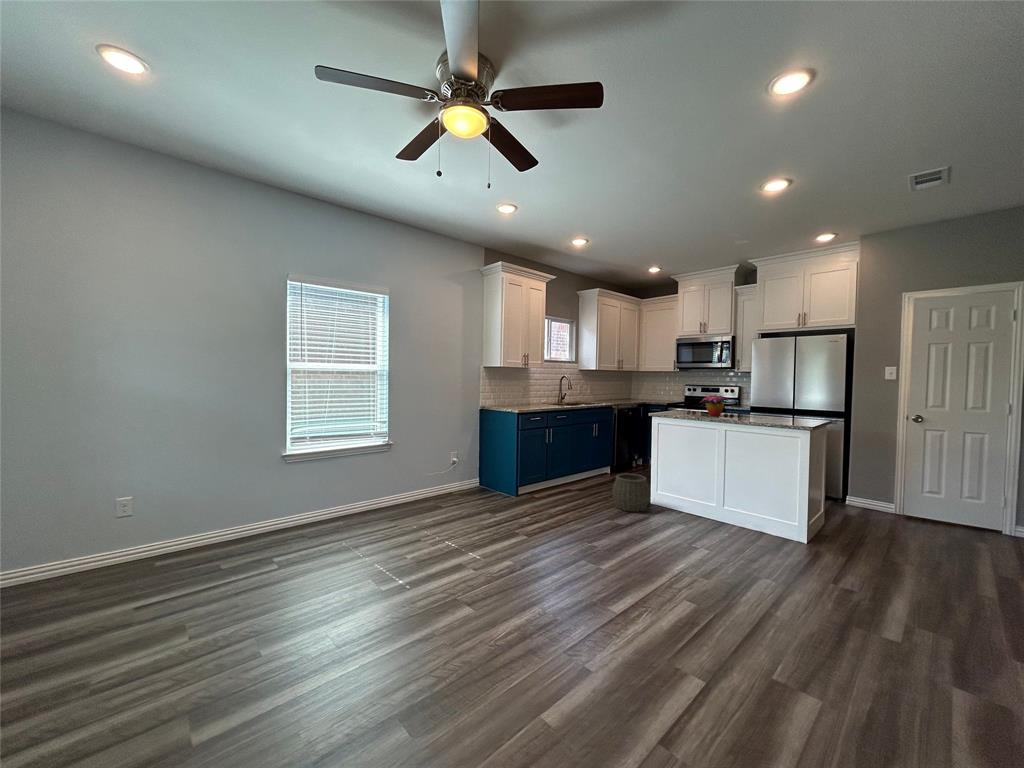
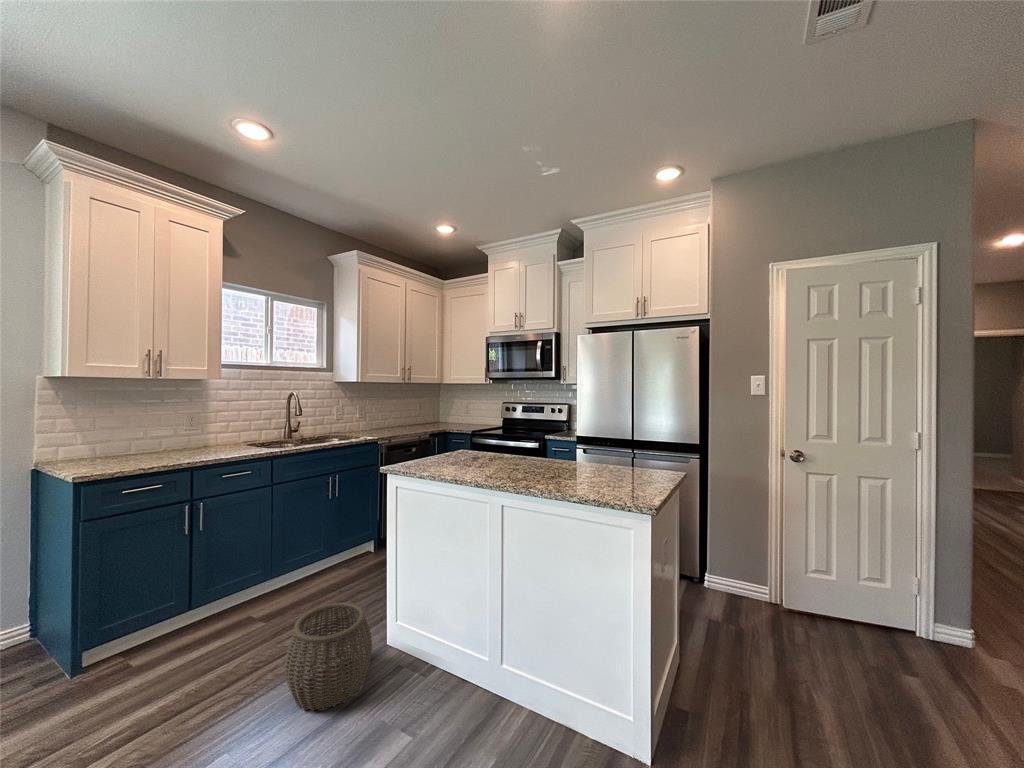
flower arrangement: present [702,395,729,416] -> none [477,428,536,471]

